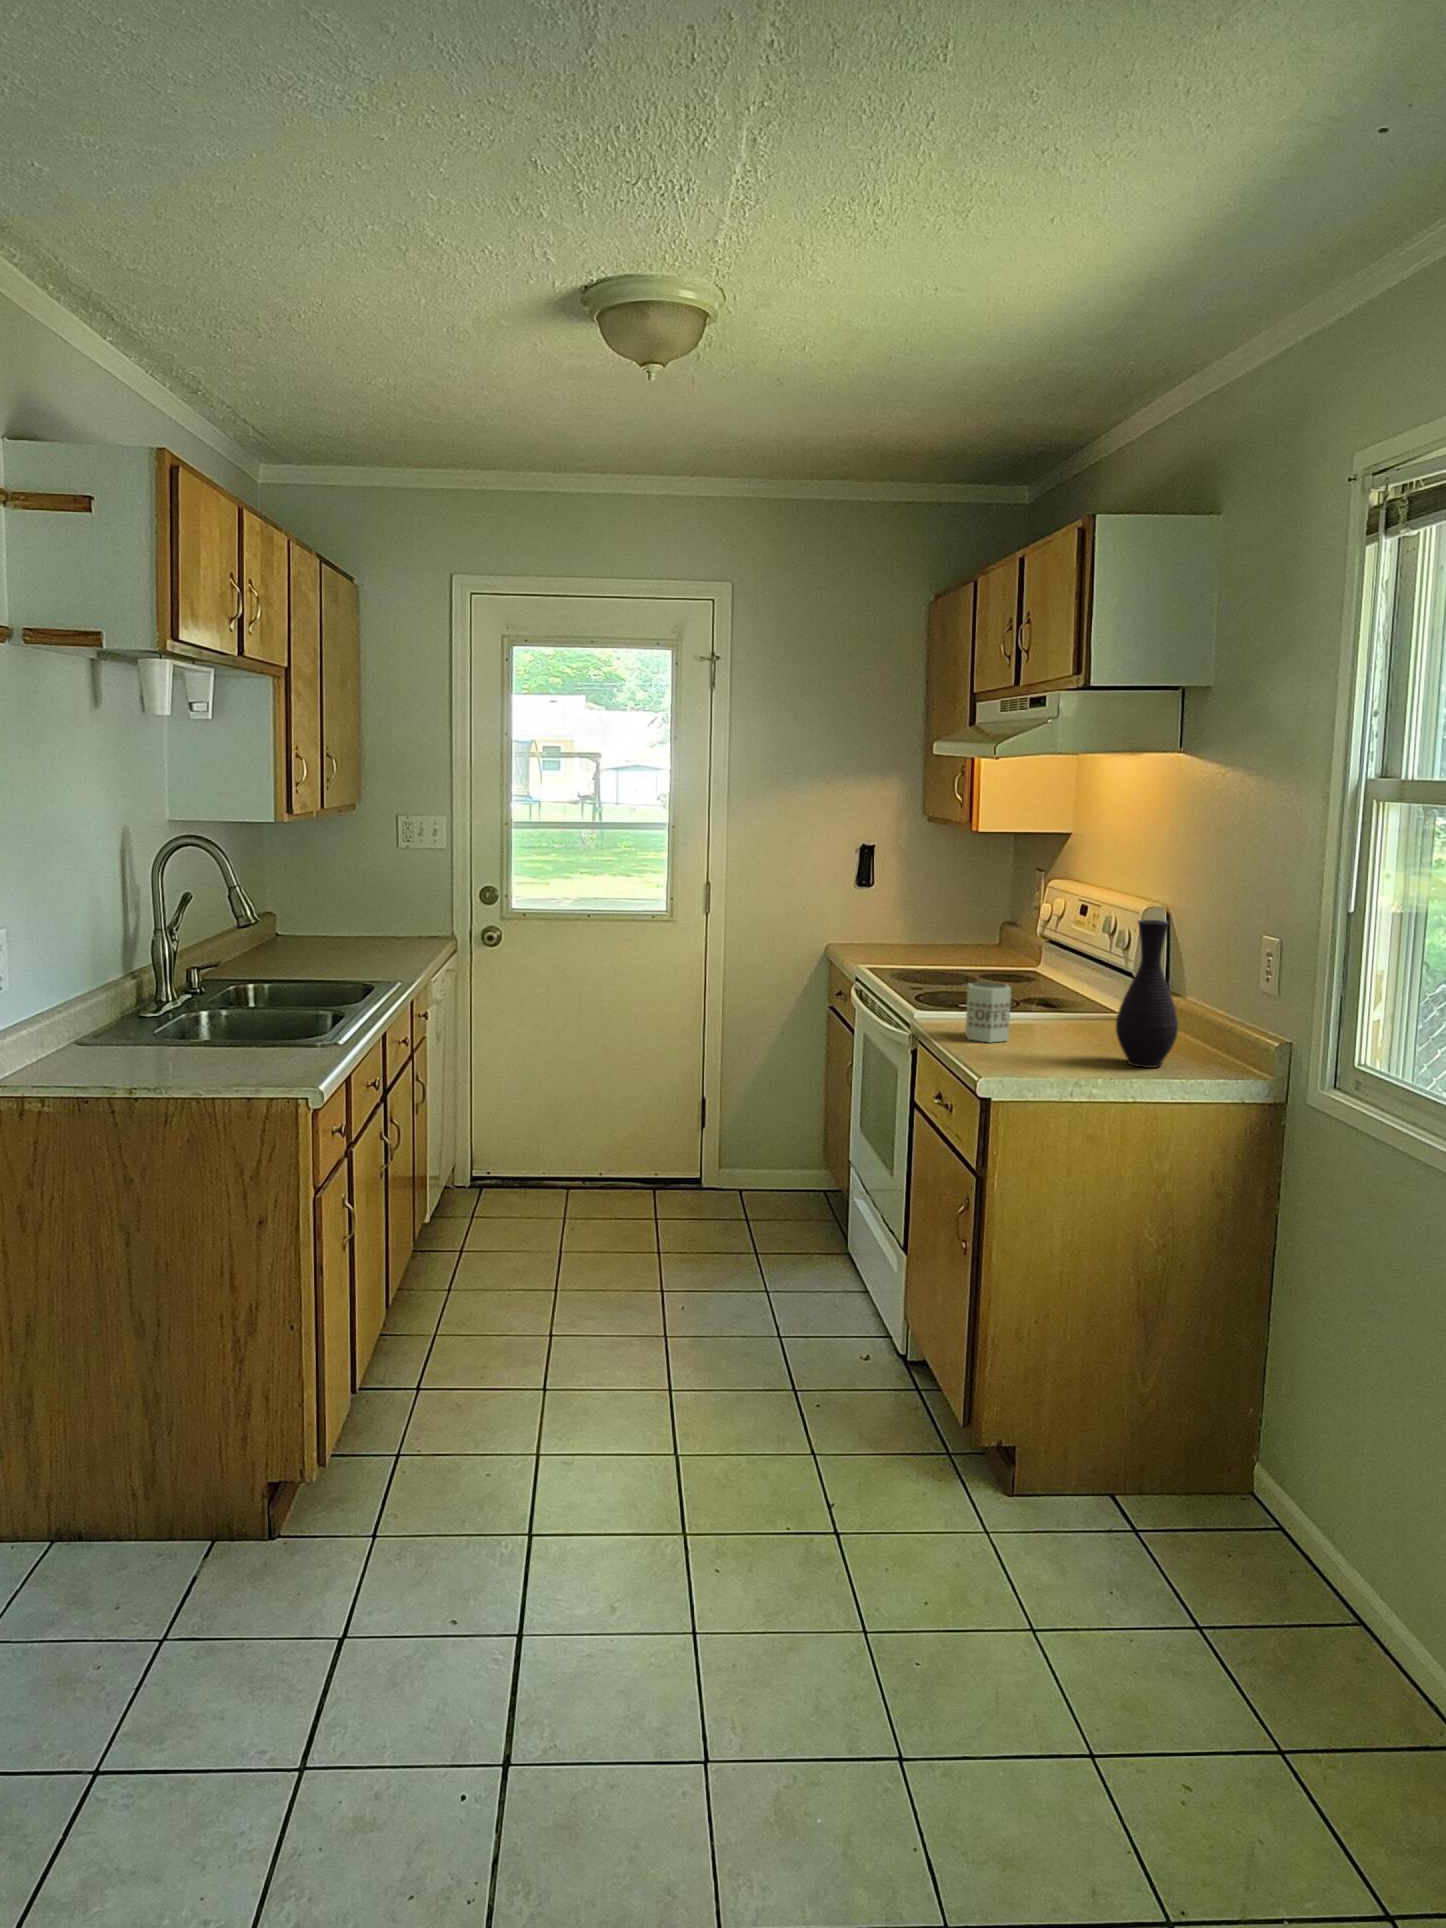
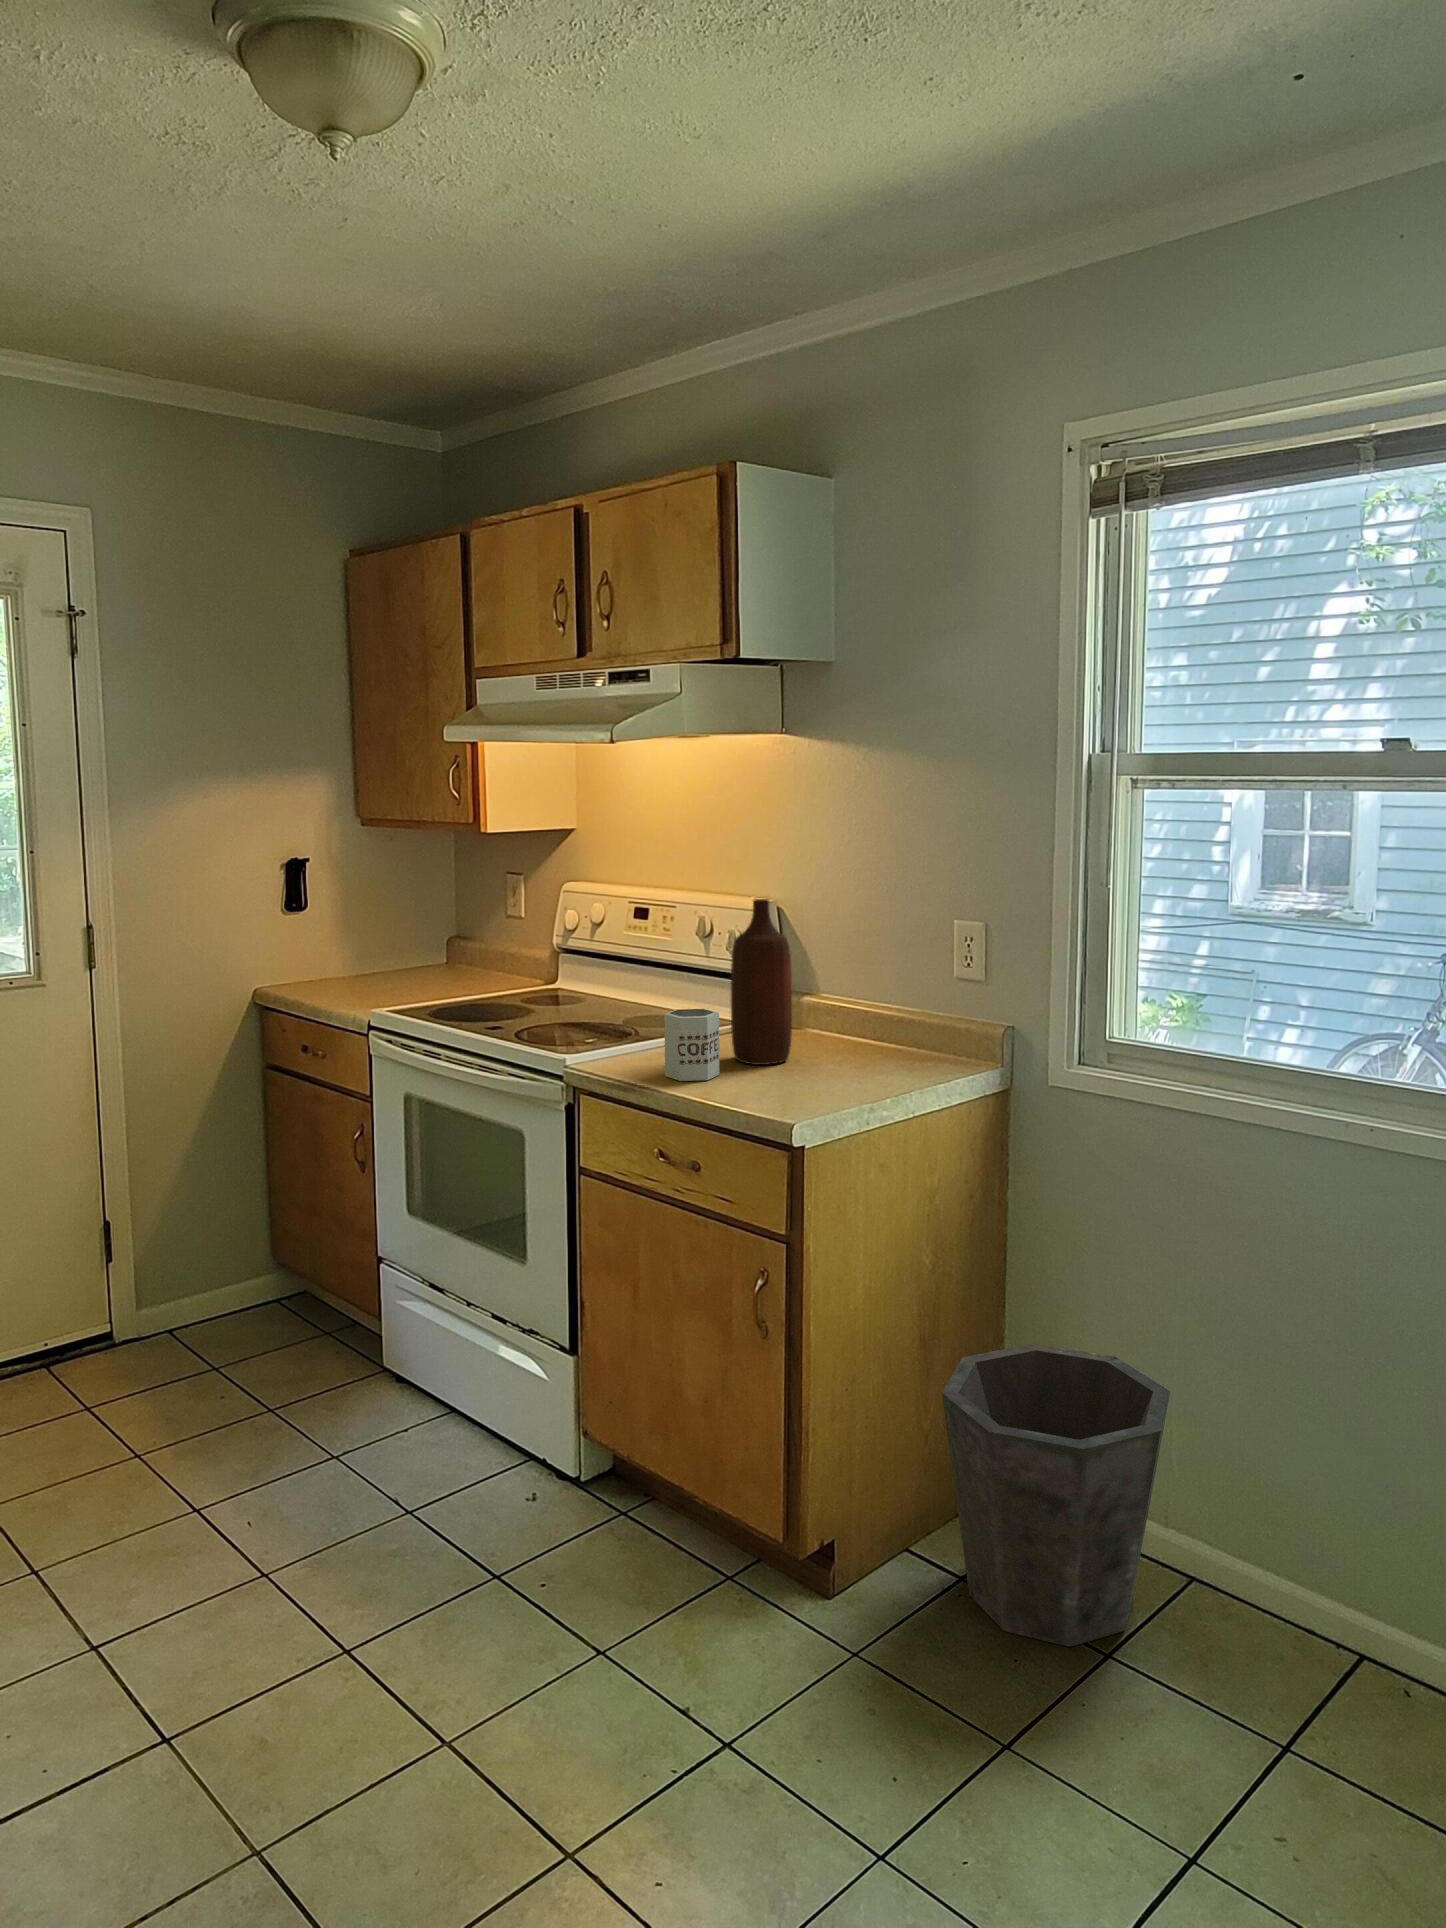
bottle: none [1045,898,1102,1043] -> present [731,899,792,1065]
vase: present [1116,920,1178,1068] -> none [849,915,913,1078]
waste bin: none [1109,1335,1331,1625] -> present [942,1344,1170,1647]

